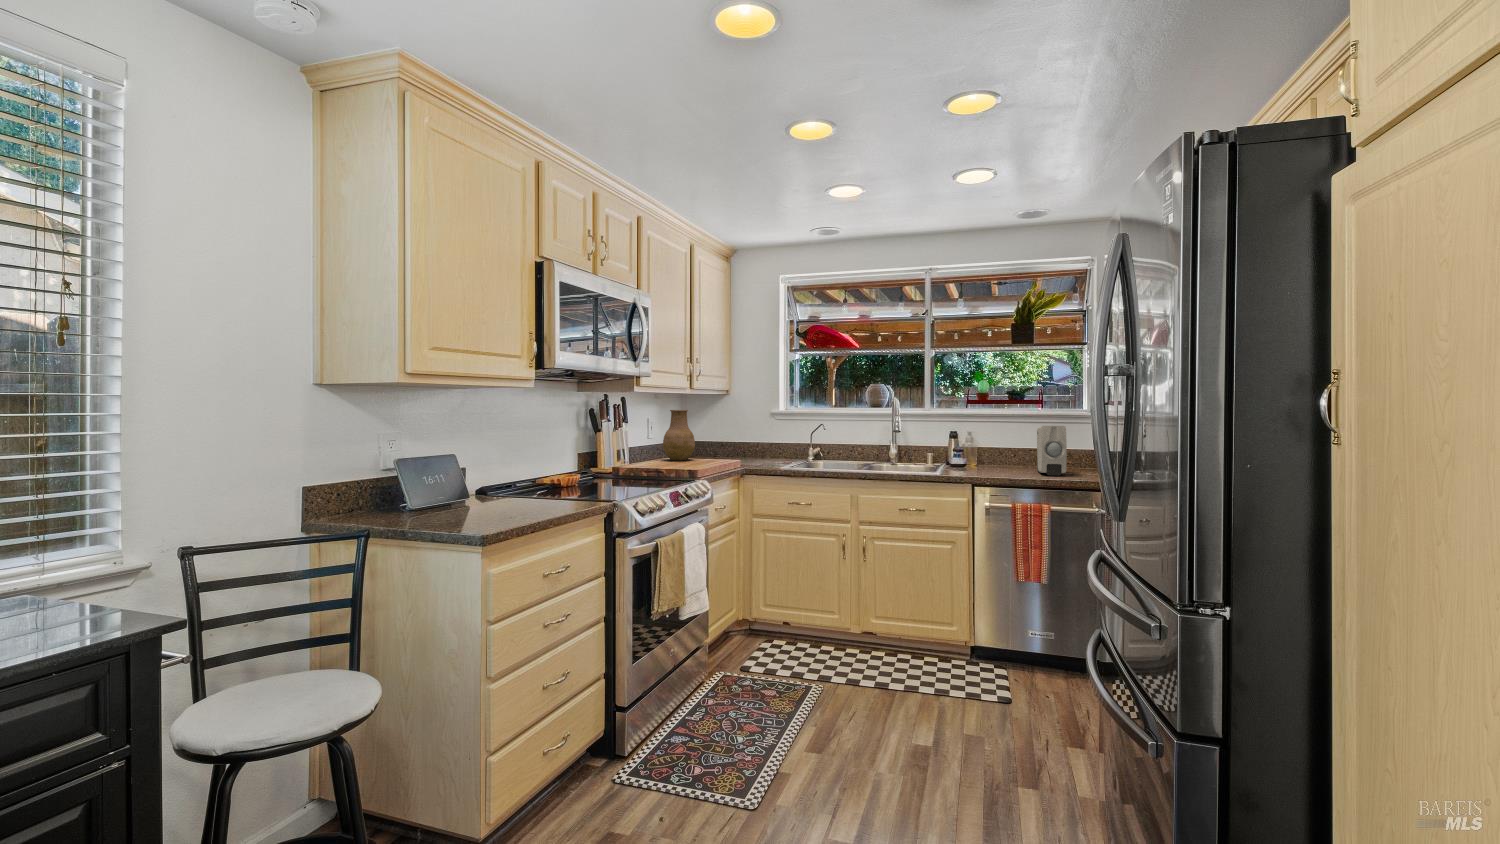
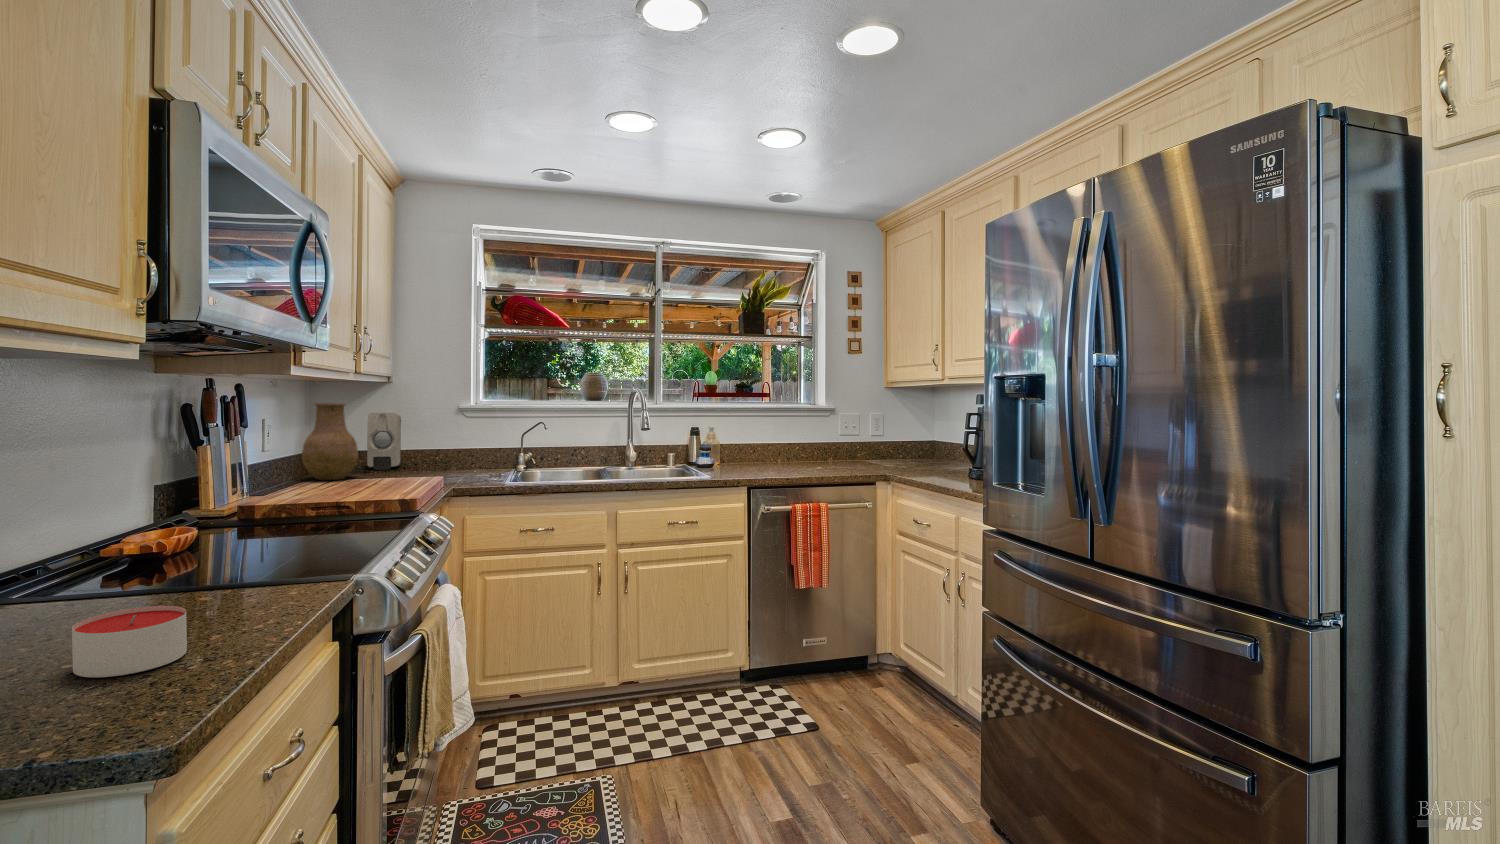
soap dispenser: present [1037,426,1067,476] -> present [367,413,401,470]
candle: none [497,492,535,515] -> present [72,606,187,678]

